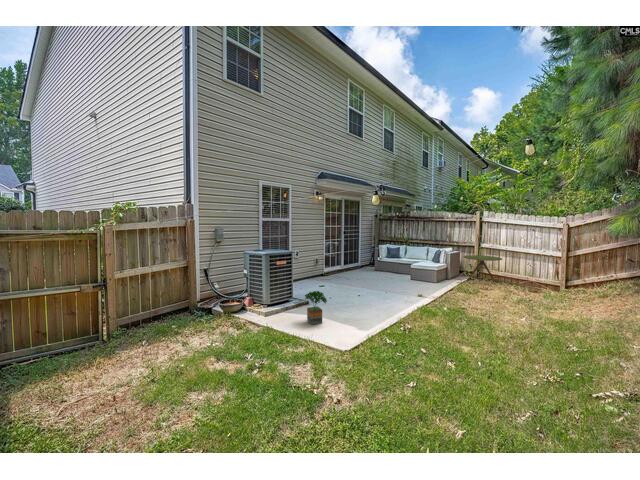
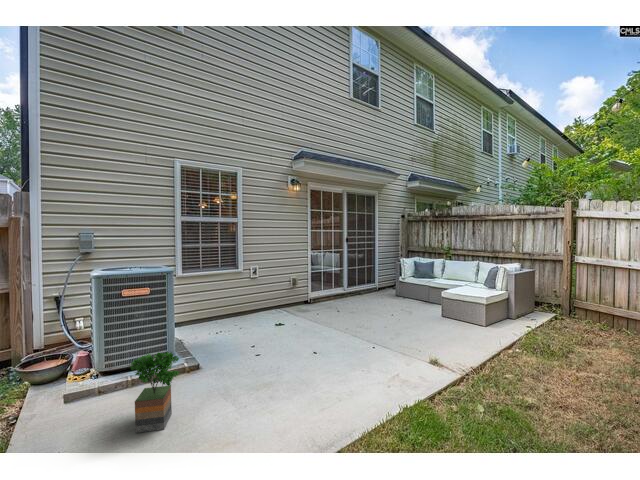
round table: present [464,255,502,282] -> none [540,277,623,329]

